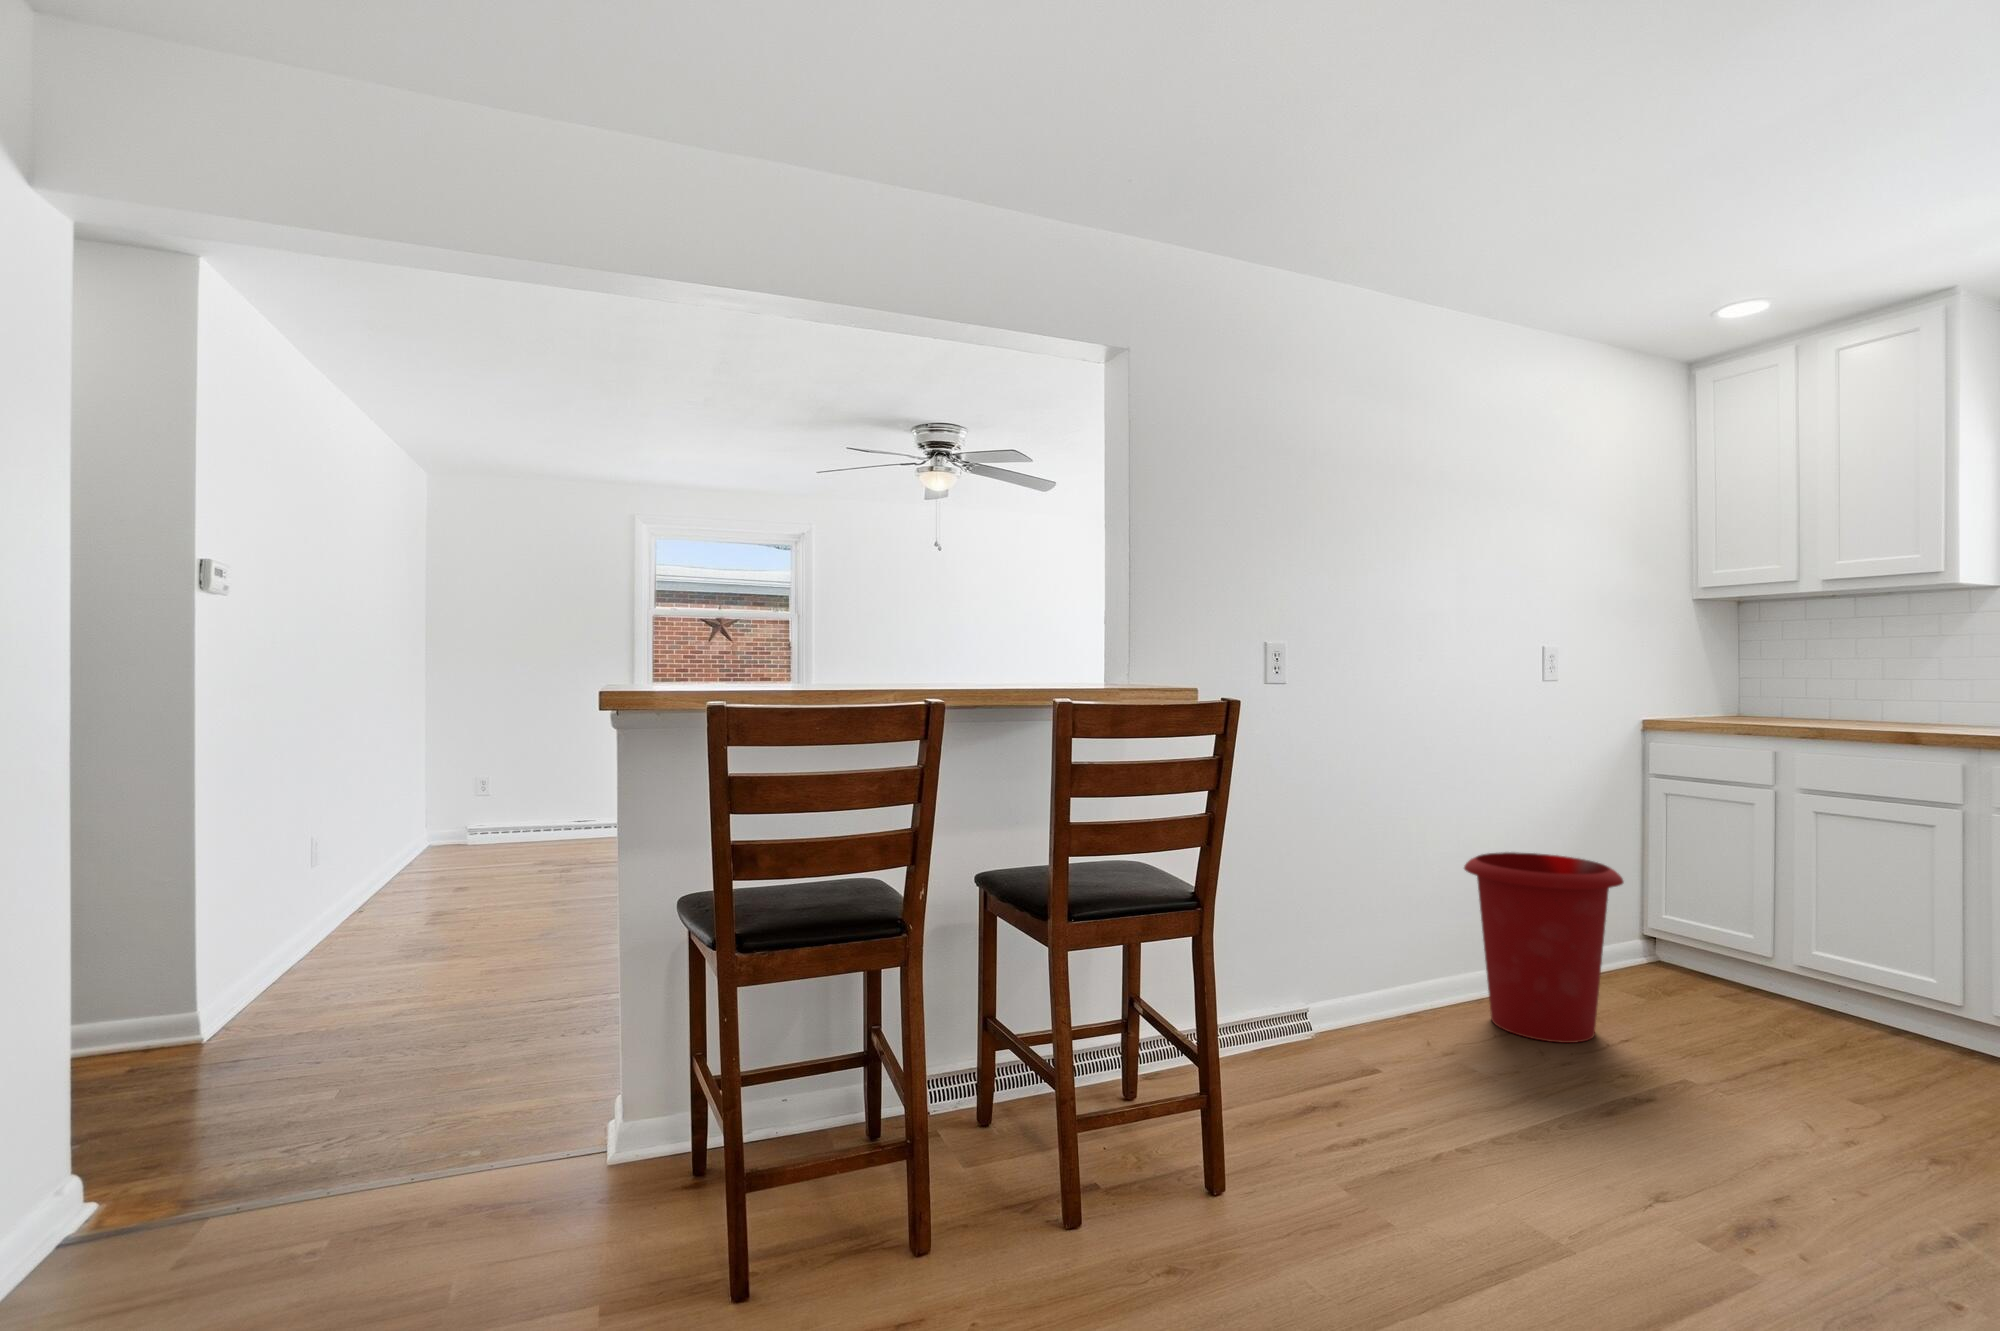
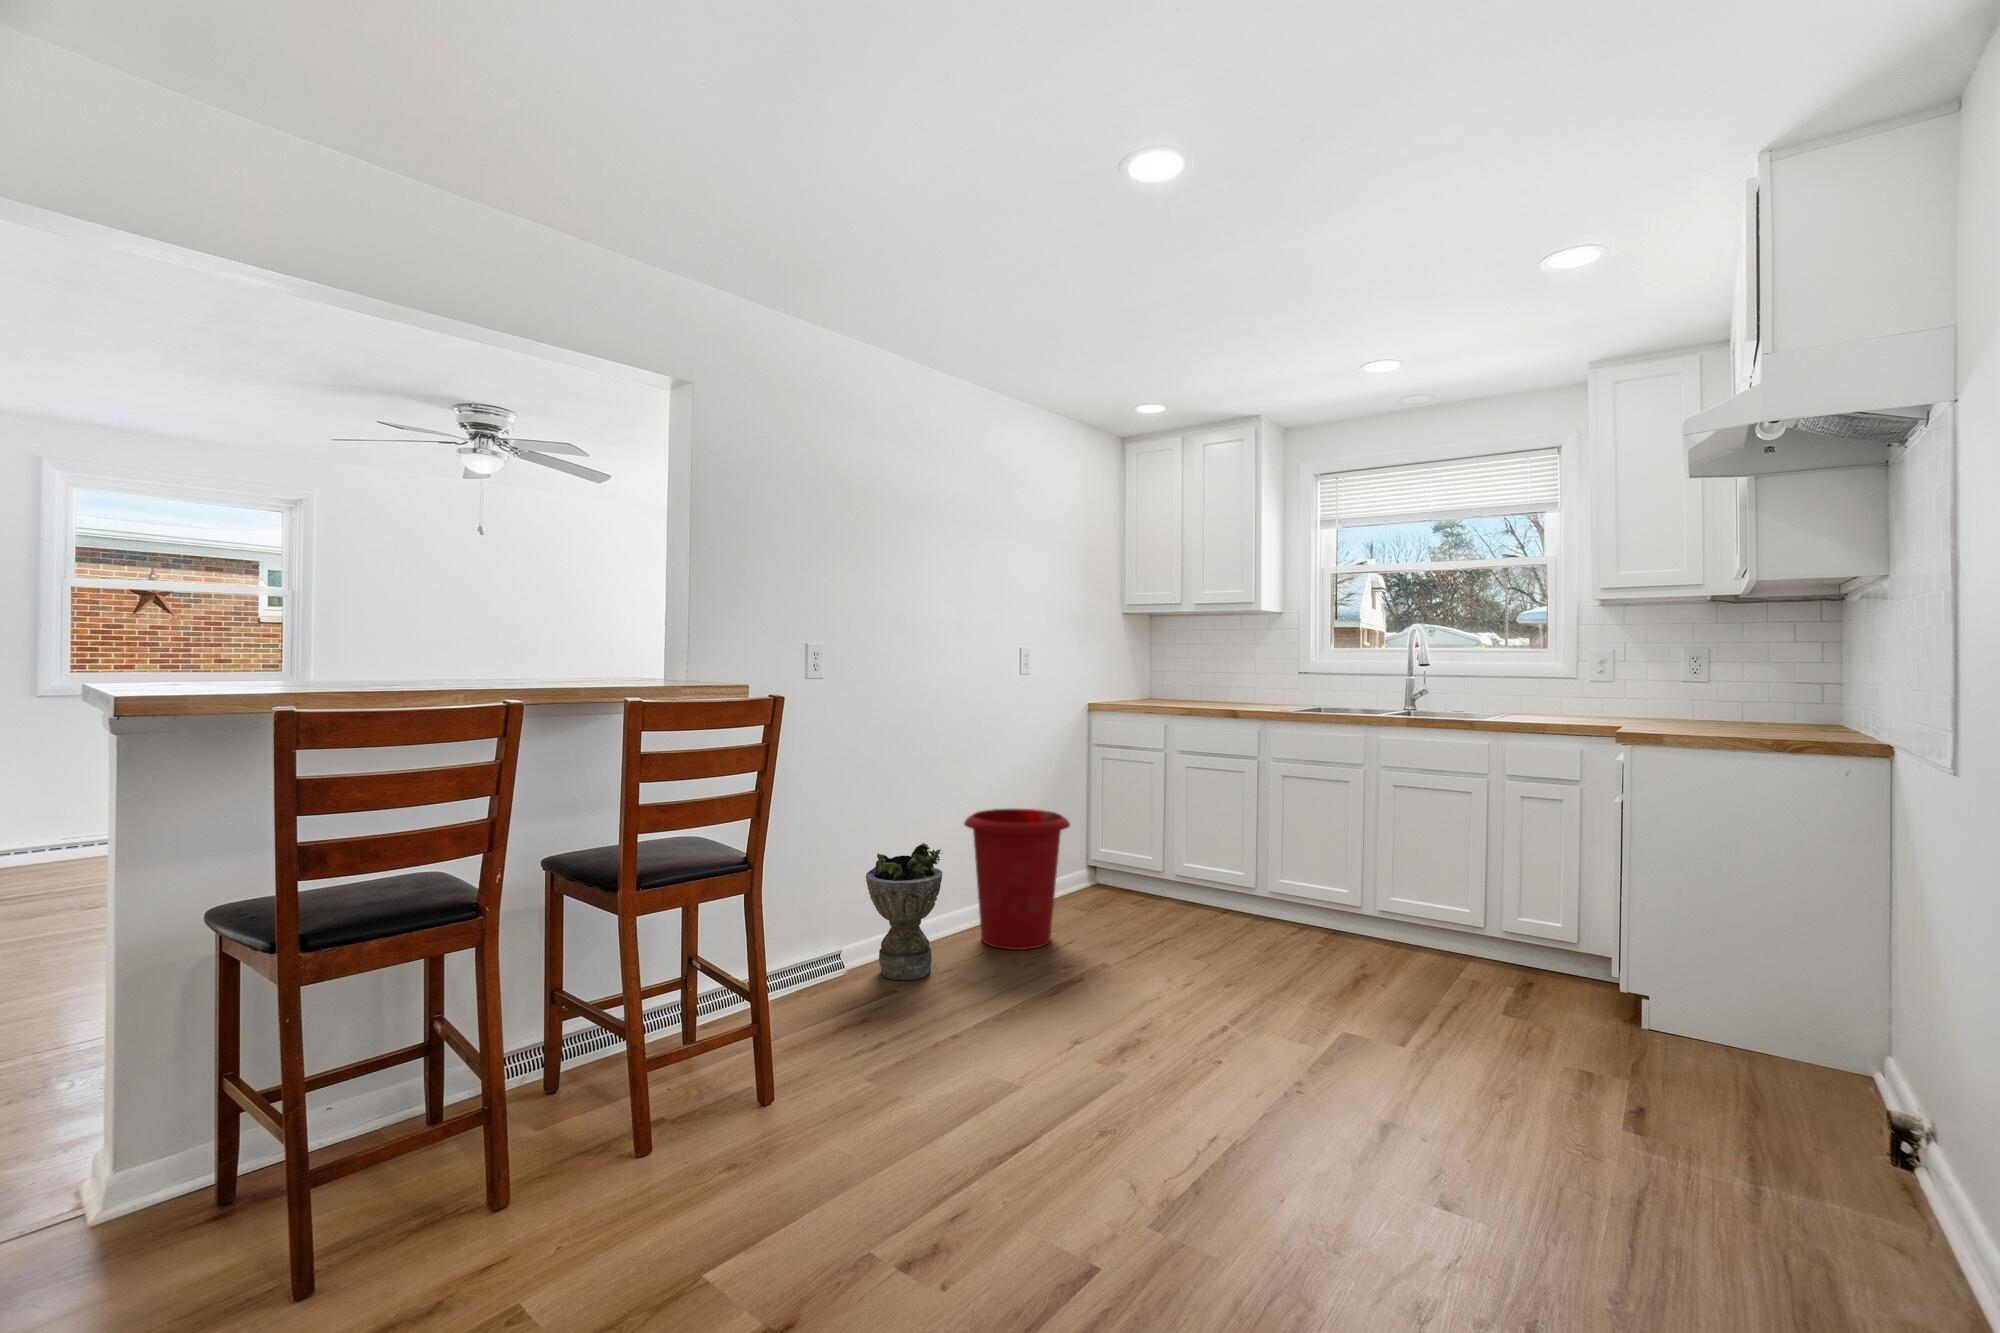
planter: none [1335,889,1438,1061] -> present [866,843,943,980]

